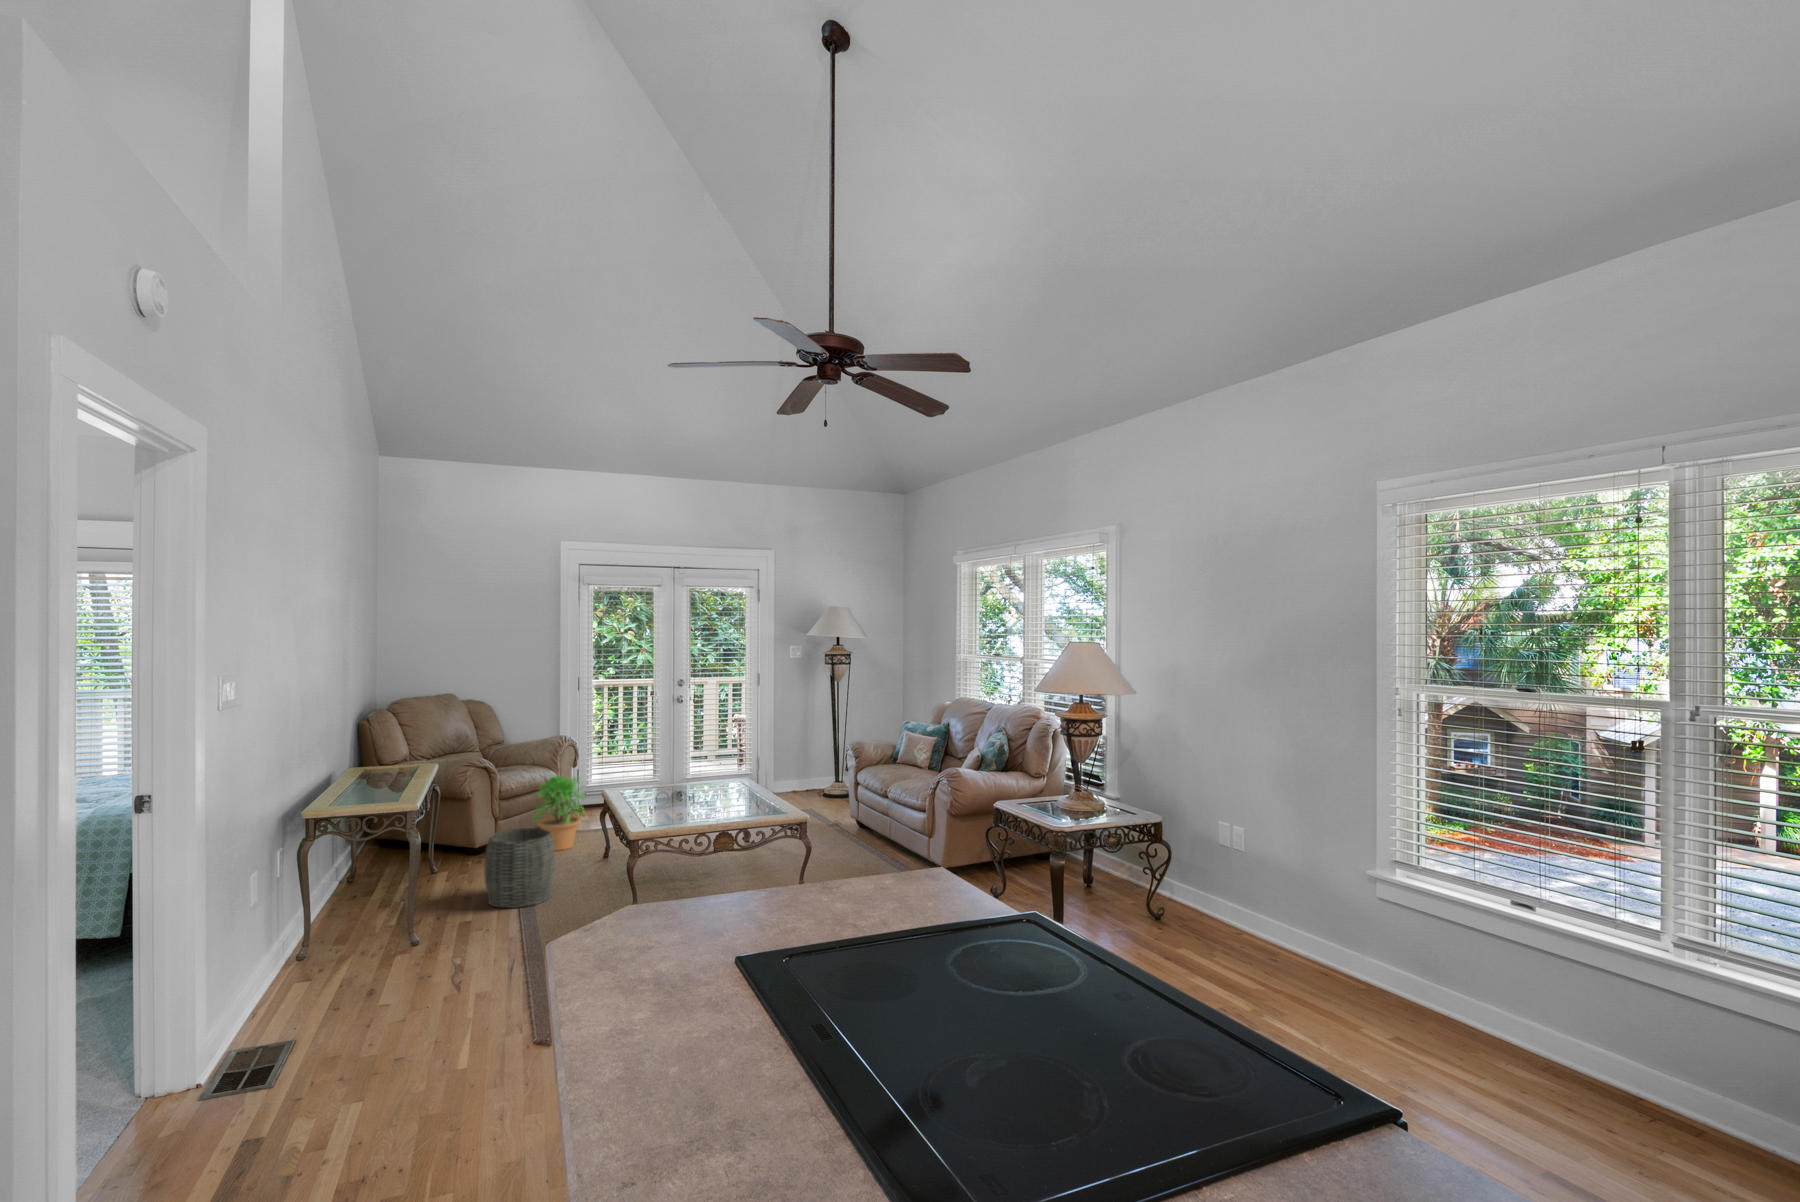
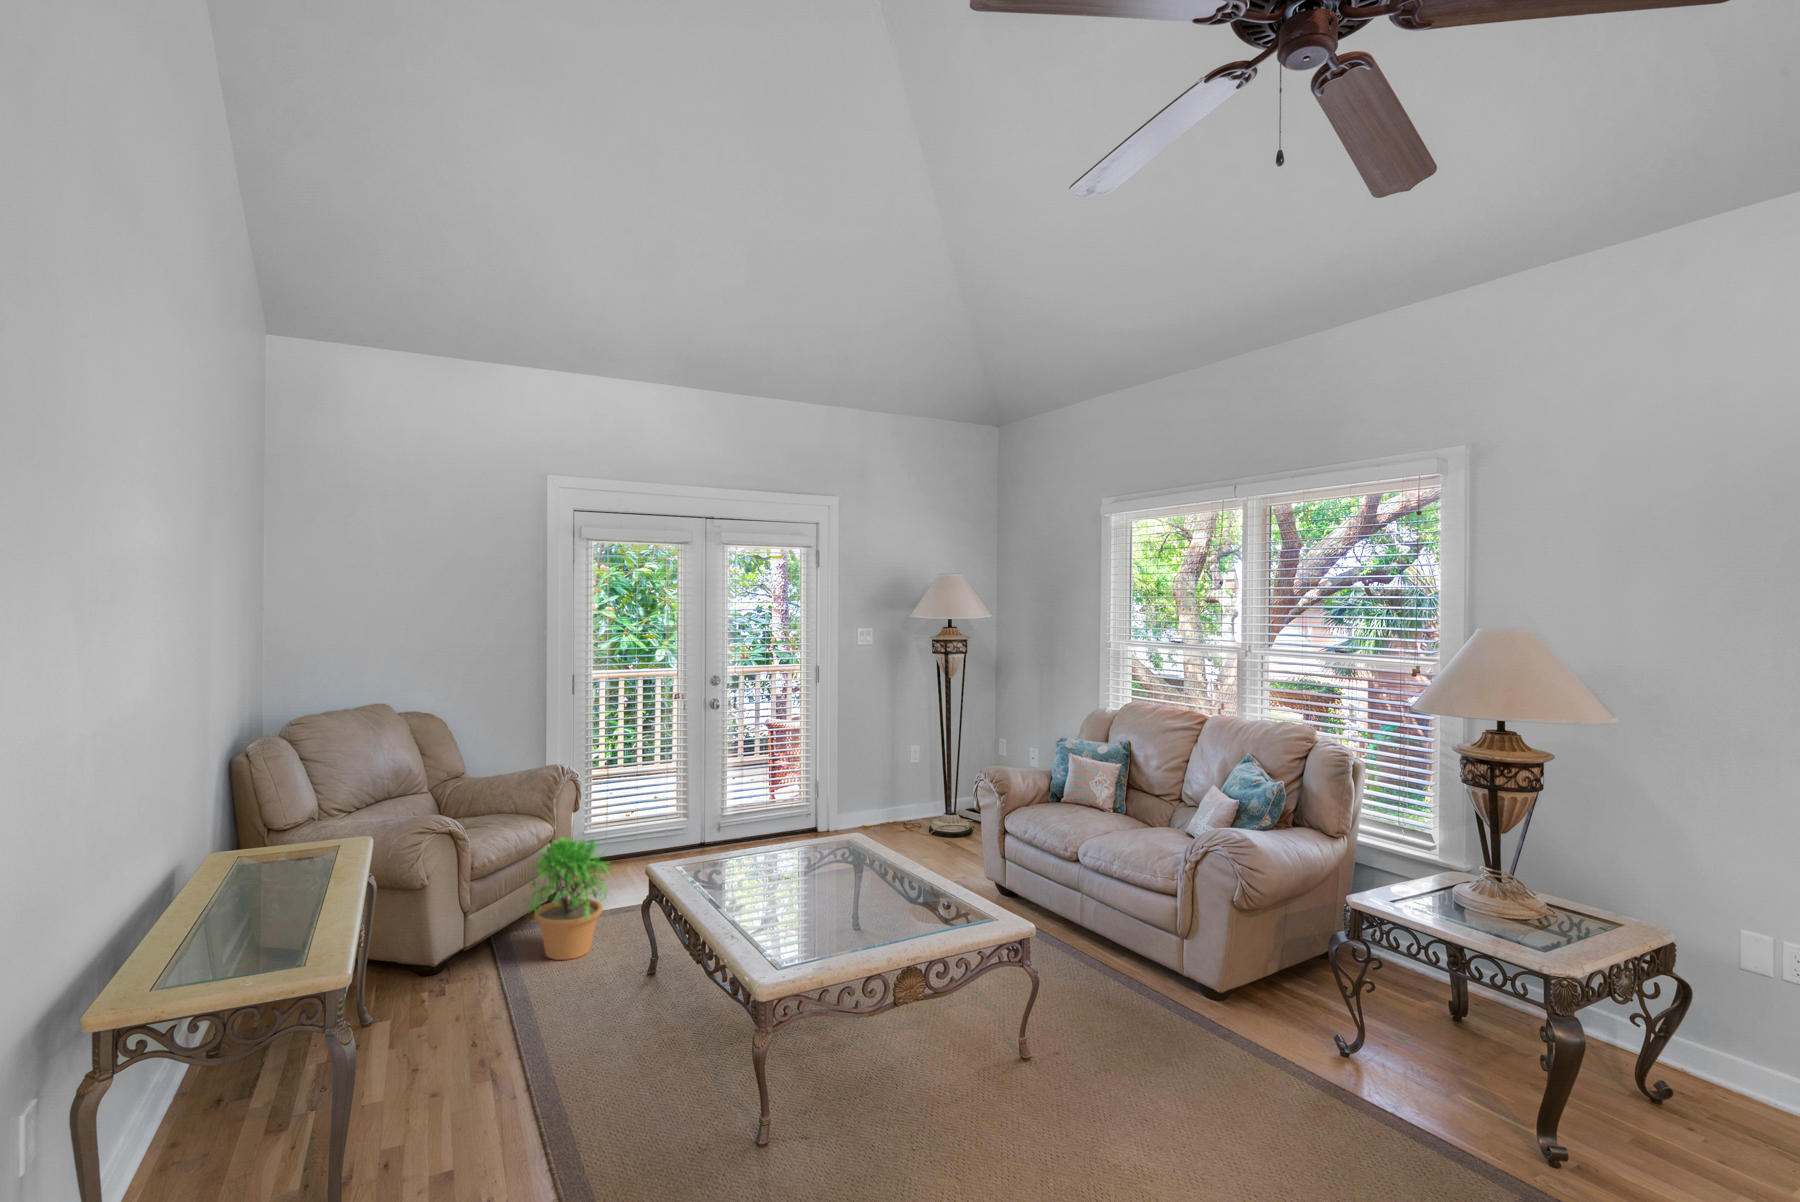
woven basket: present [485,828,555,908] -> none [472,955,598,1120]

